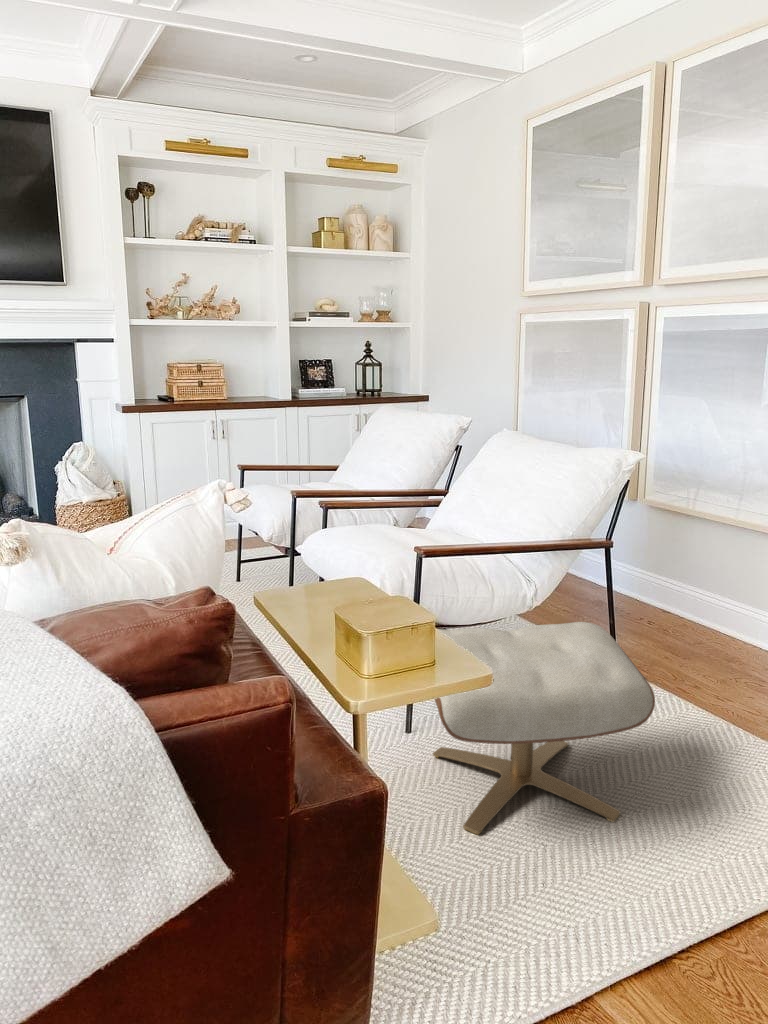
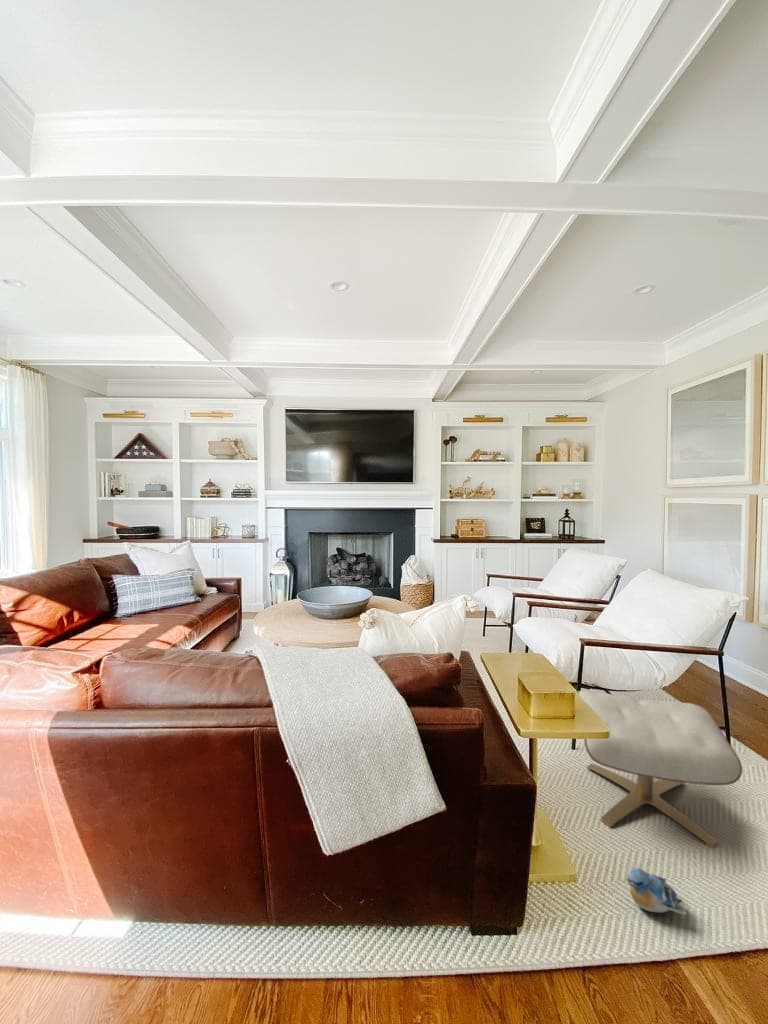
plush toy: none [516,880,597,938] -> present [627,868,687,915]

